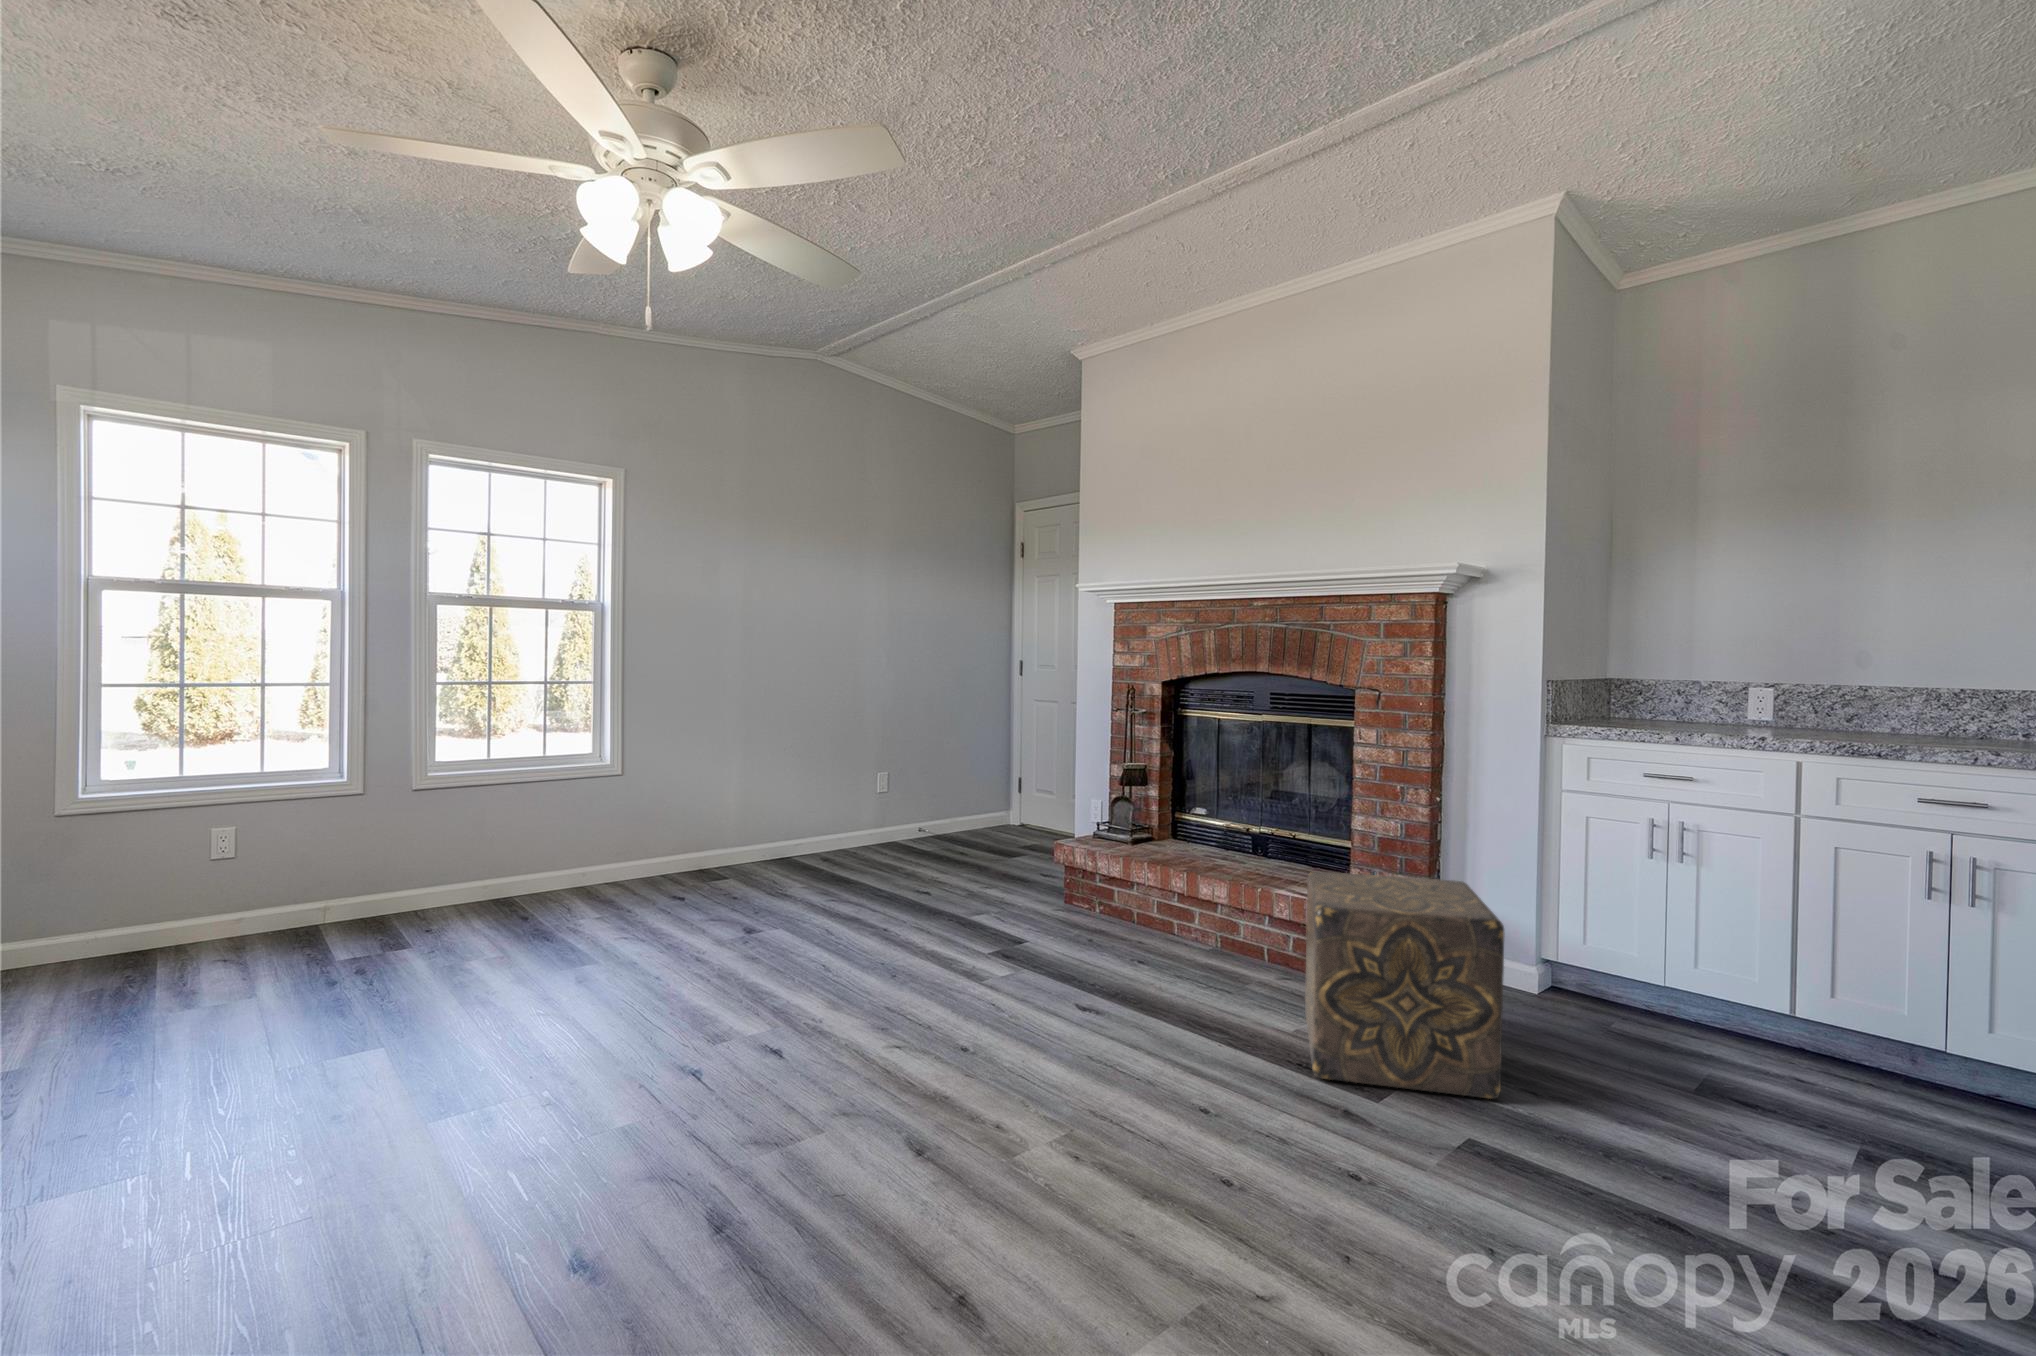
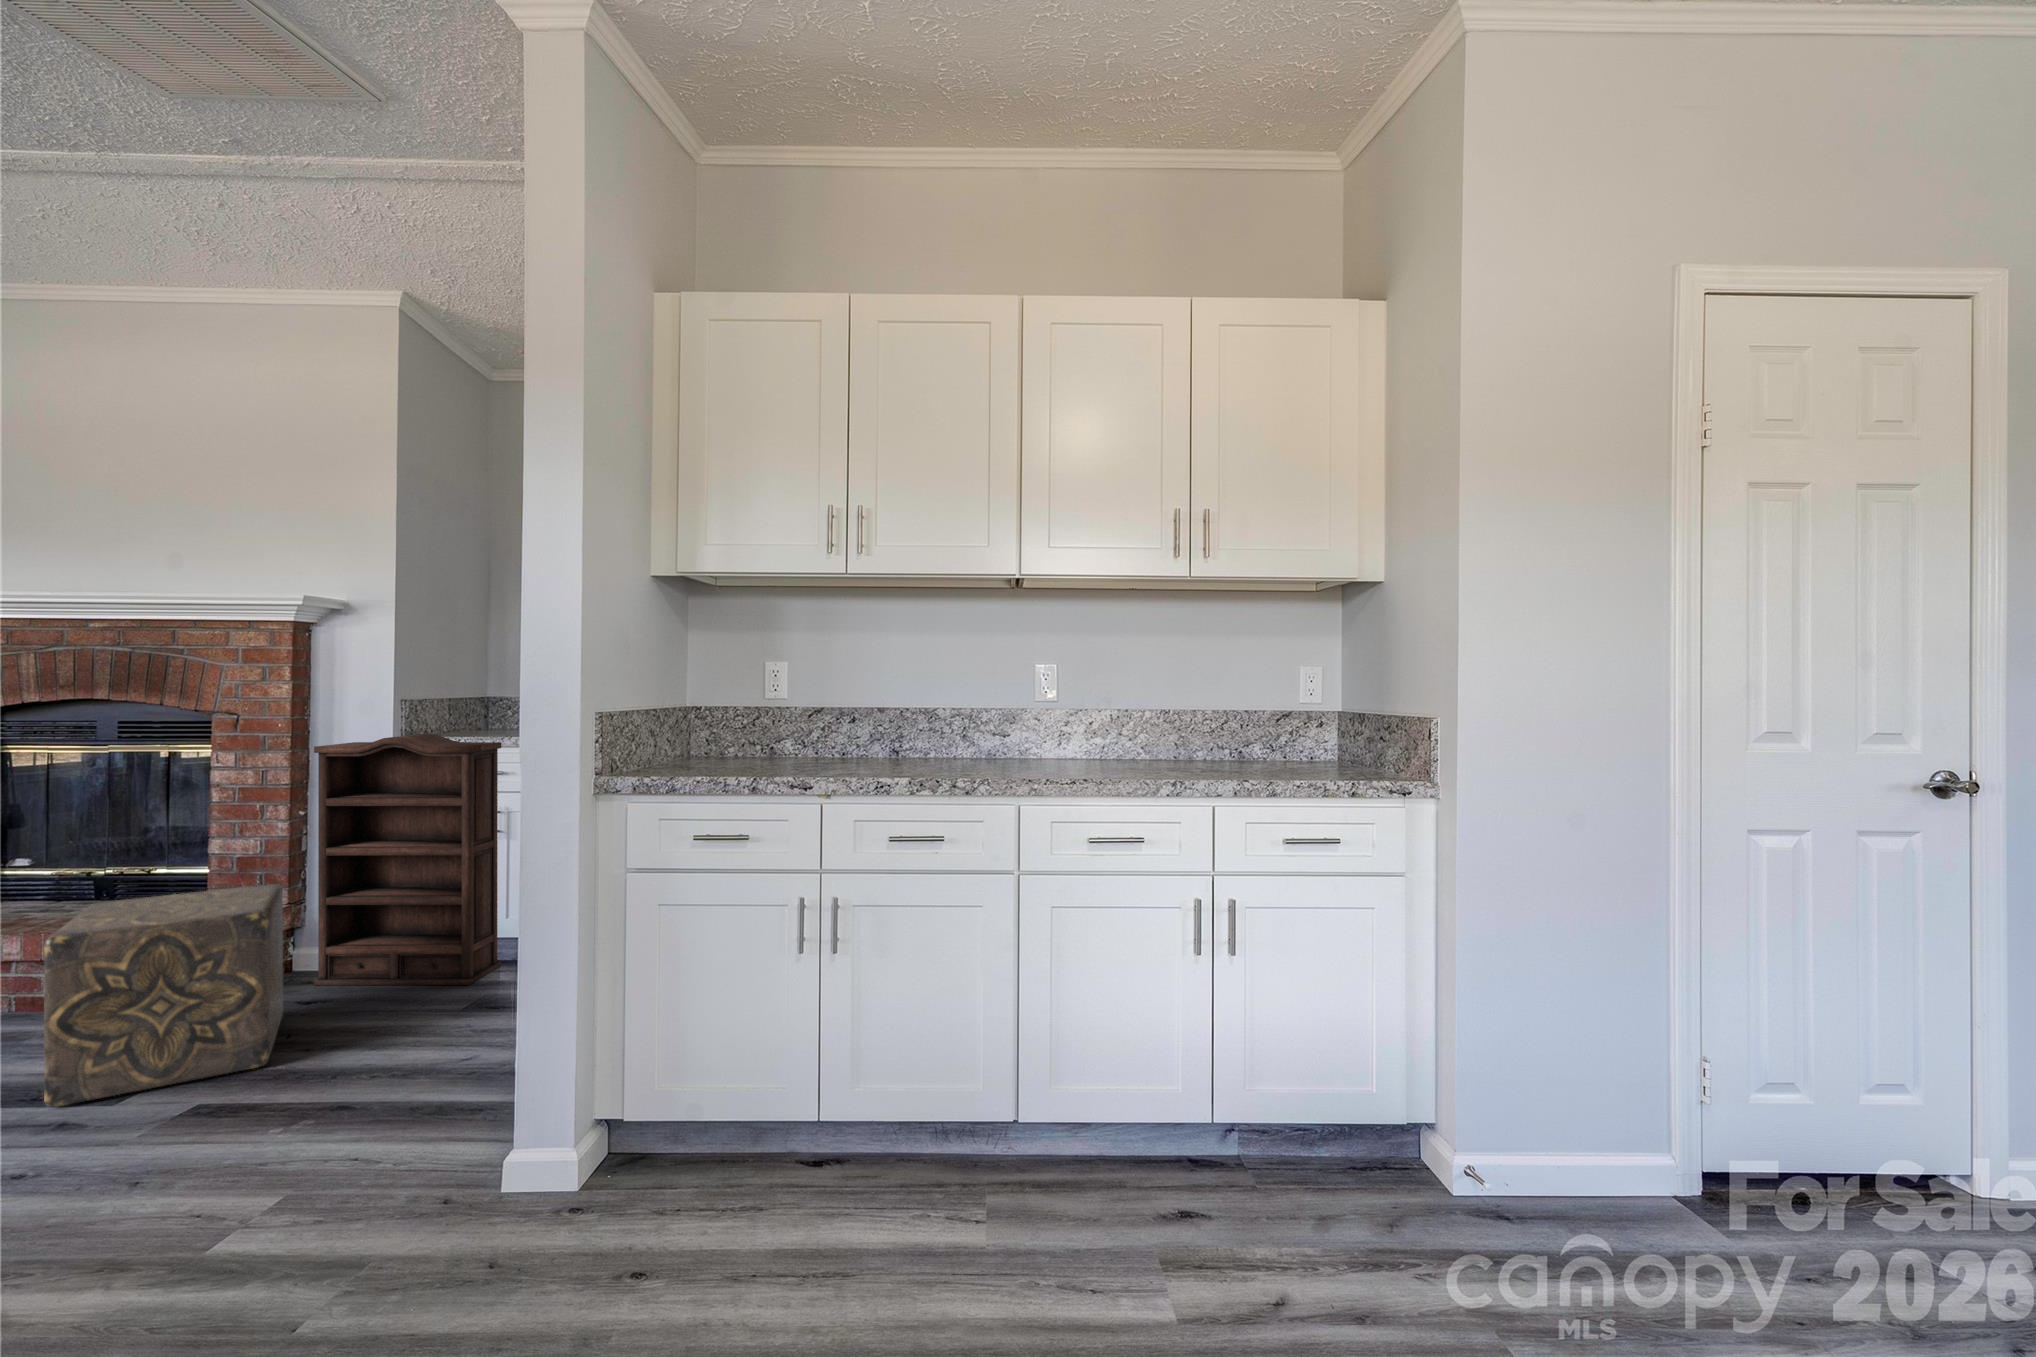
bookshelf: none [1463,722,1694,1051] -> present [314,734,501,985]

